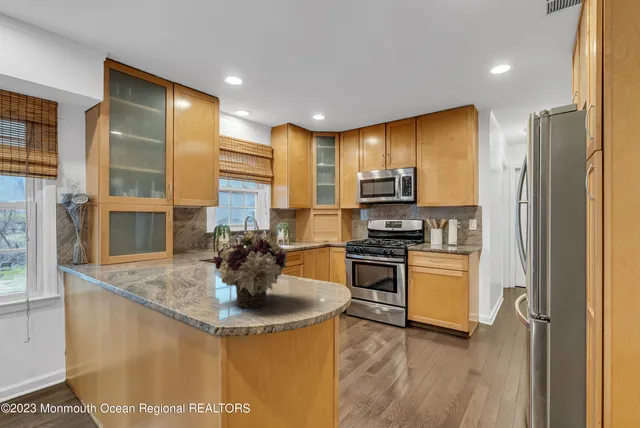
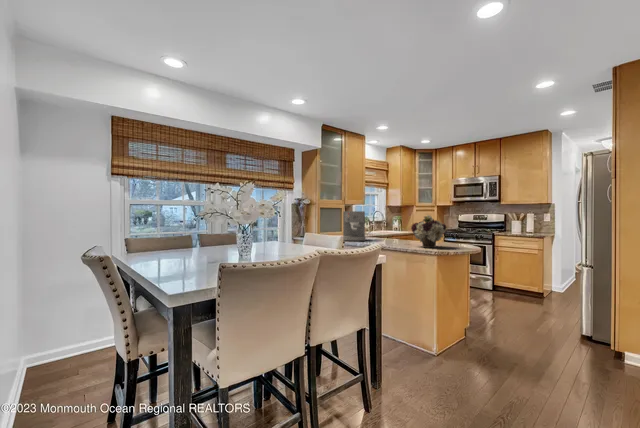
coffee maker: none [120,219,179,279] -> present [343,211,366,241]

